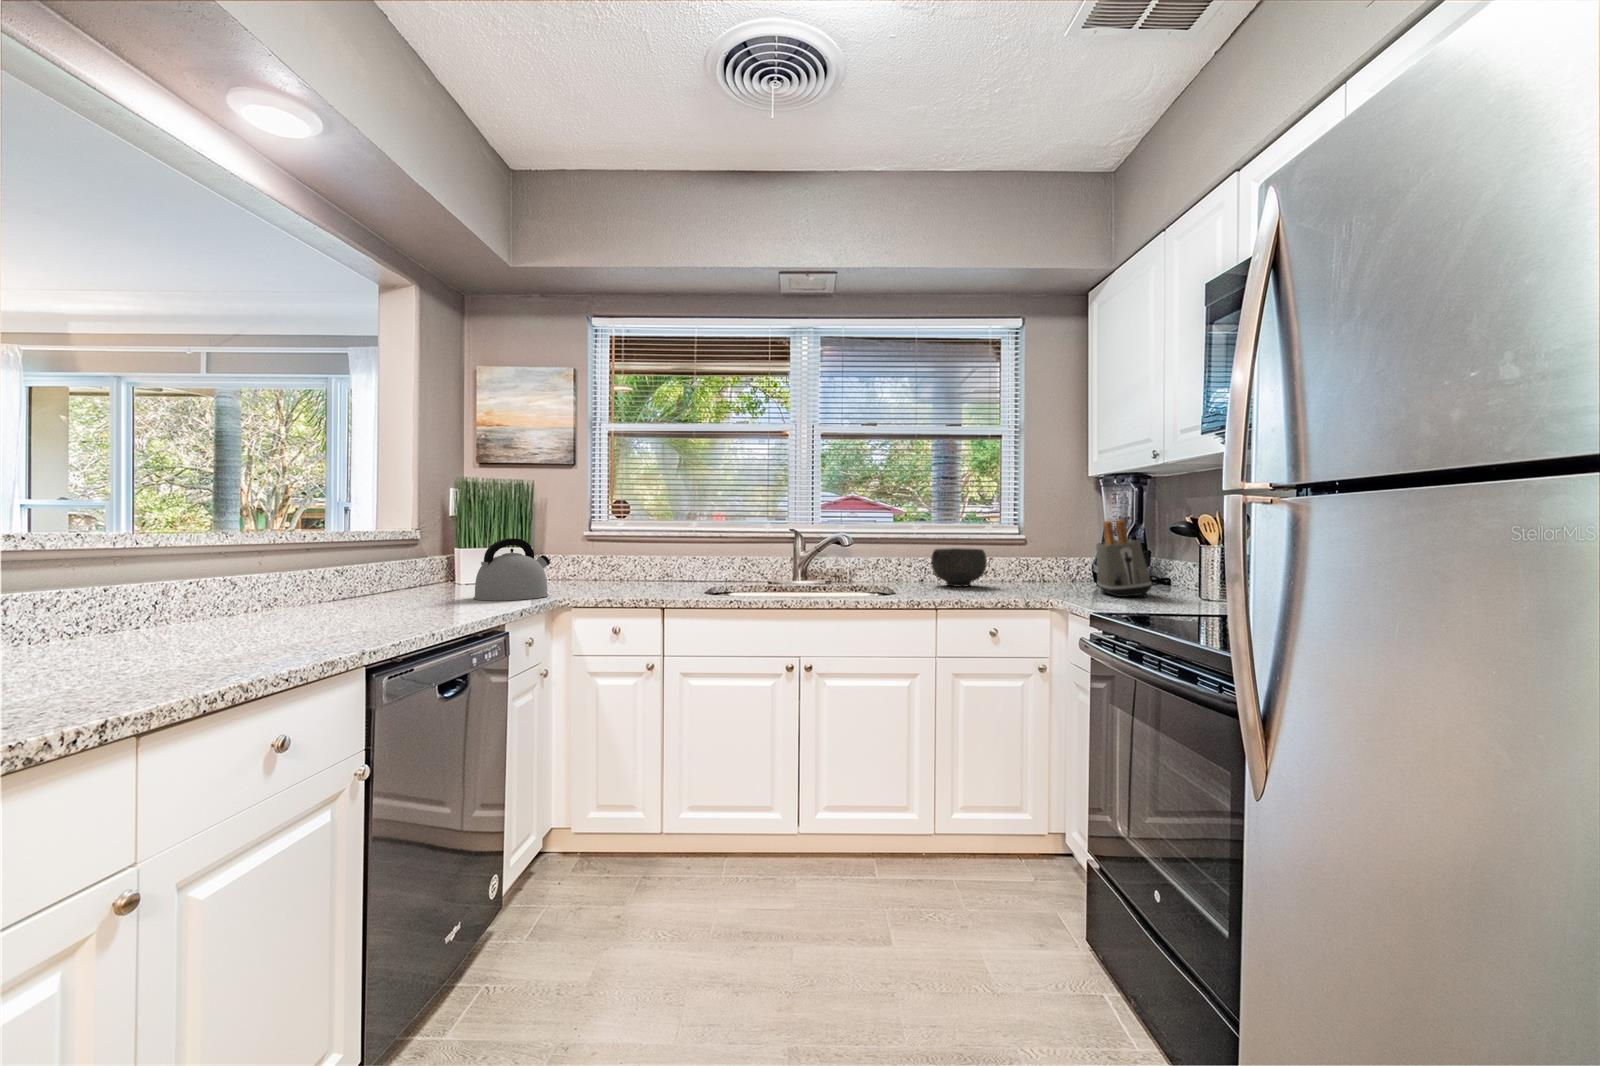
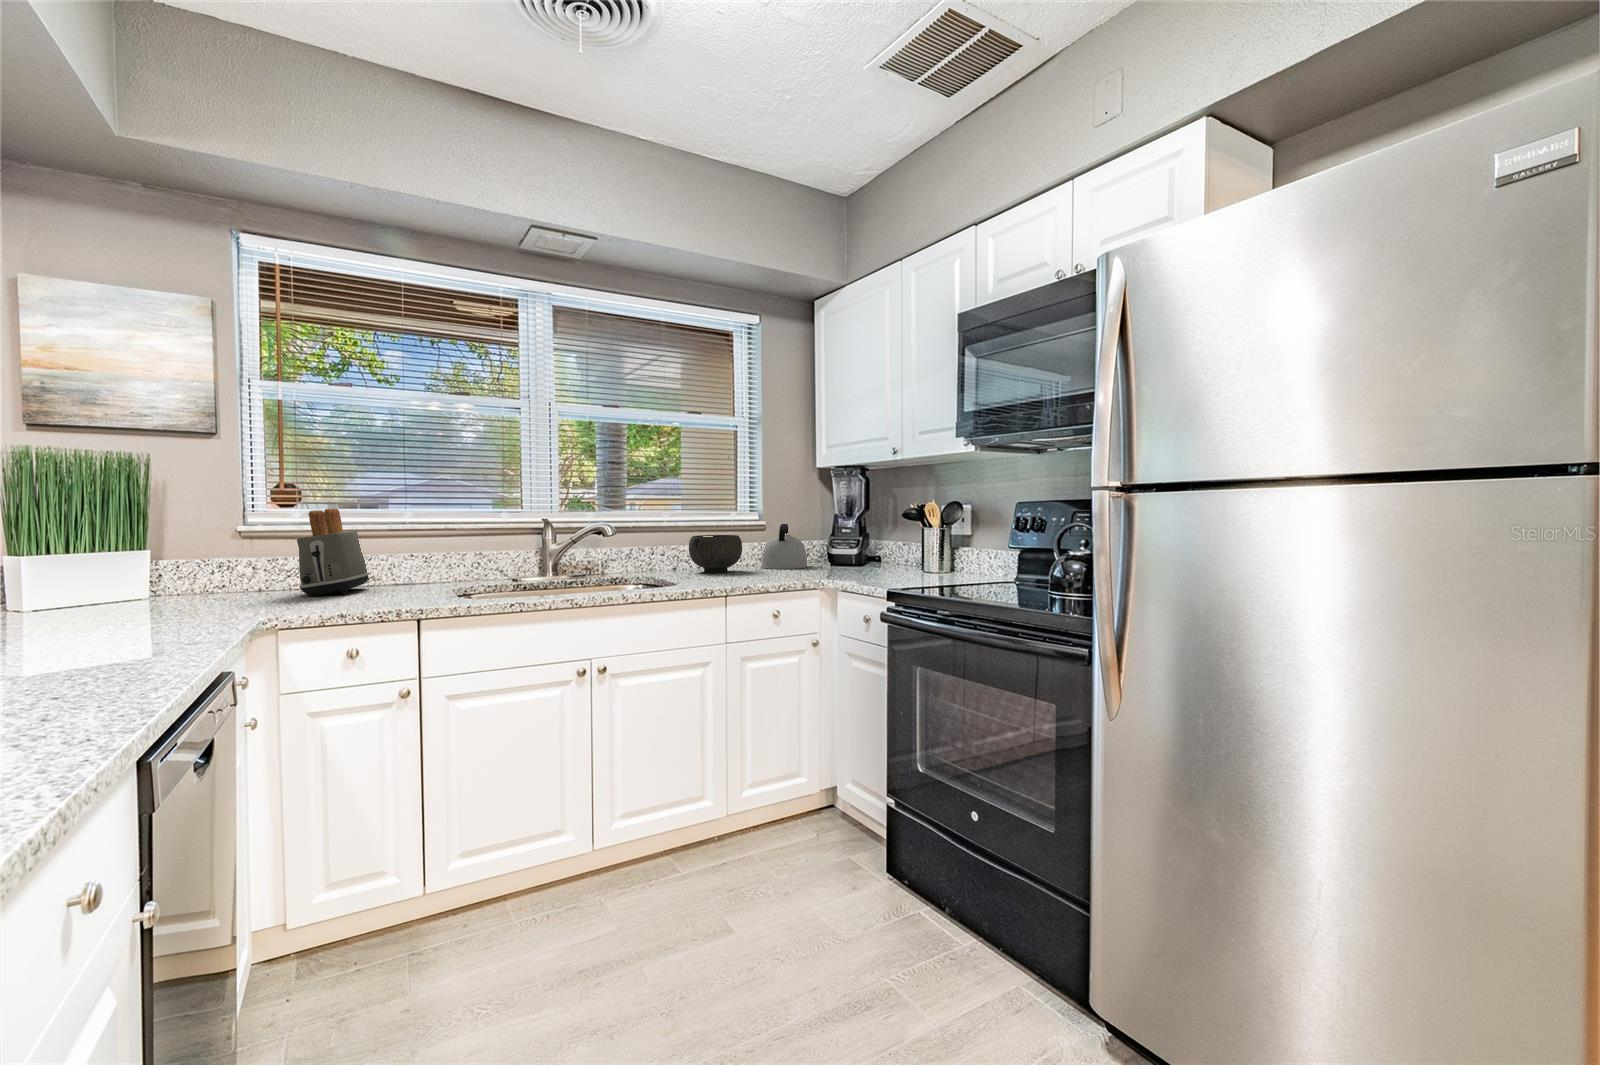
toaster: present [1096,519,1152,597] -> present [297,508,370,596]
kettle: present [474,538,550,601] -> present [761,524,808,569]

